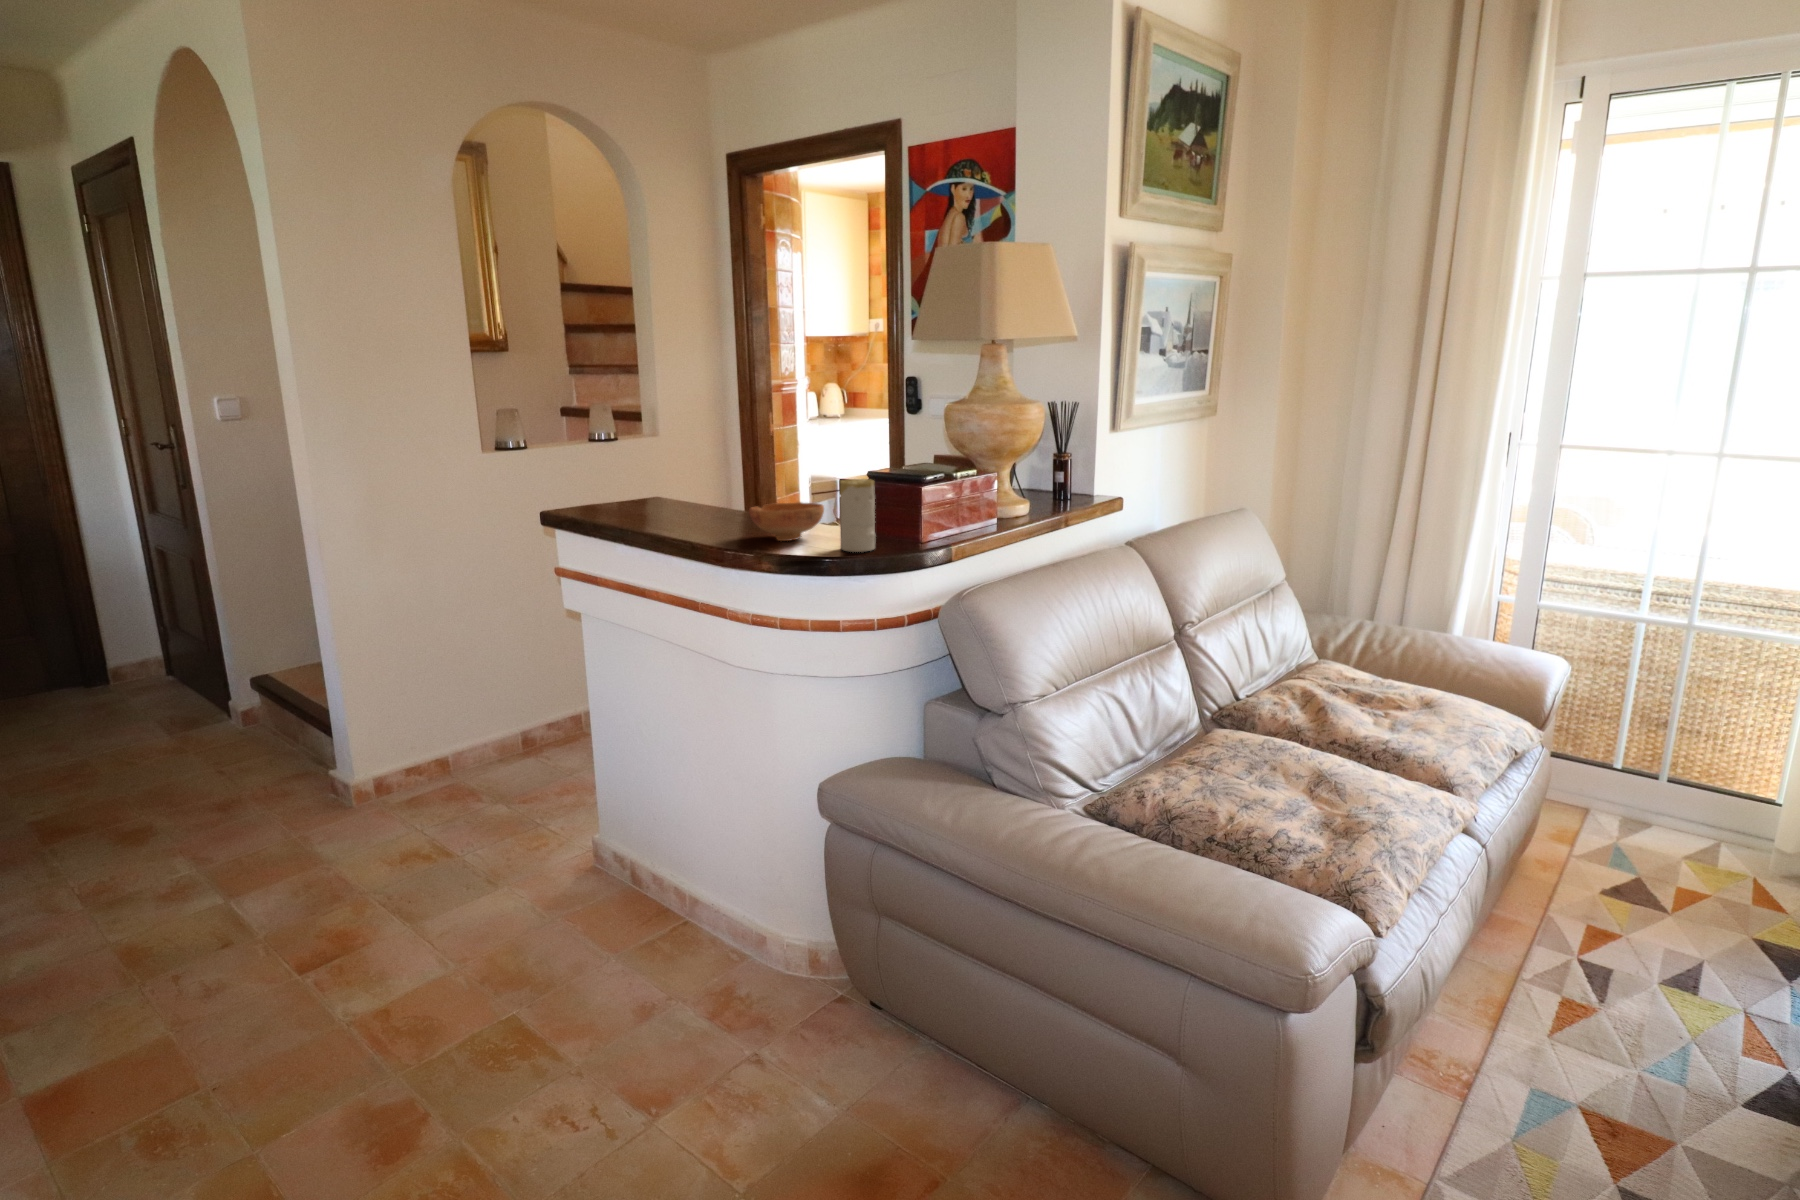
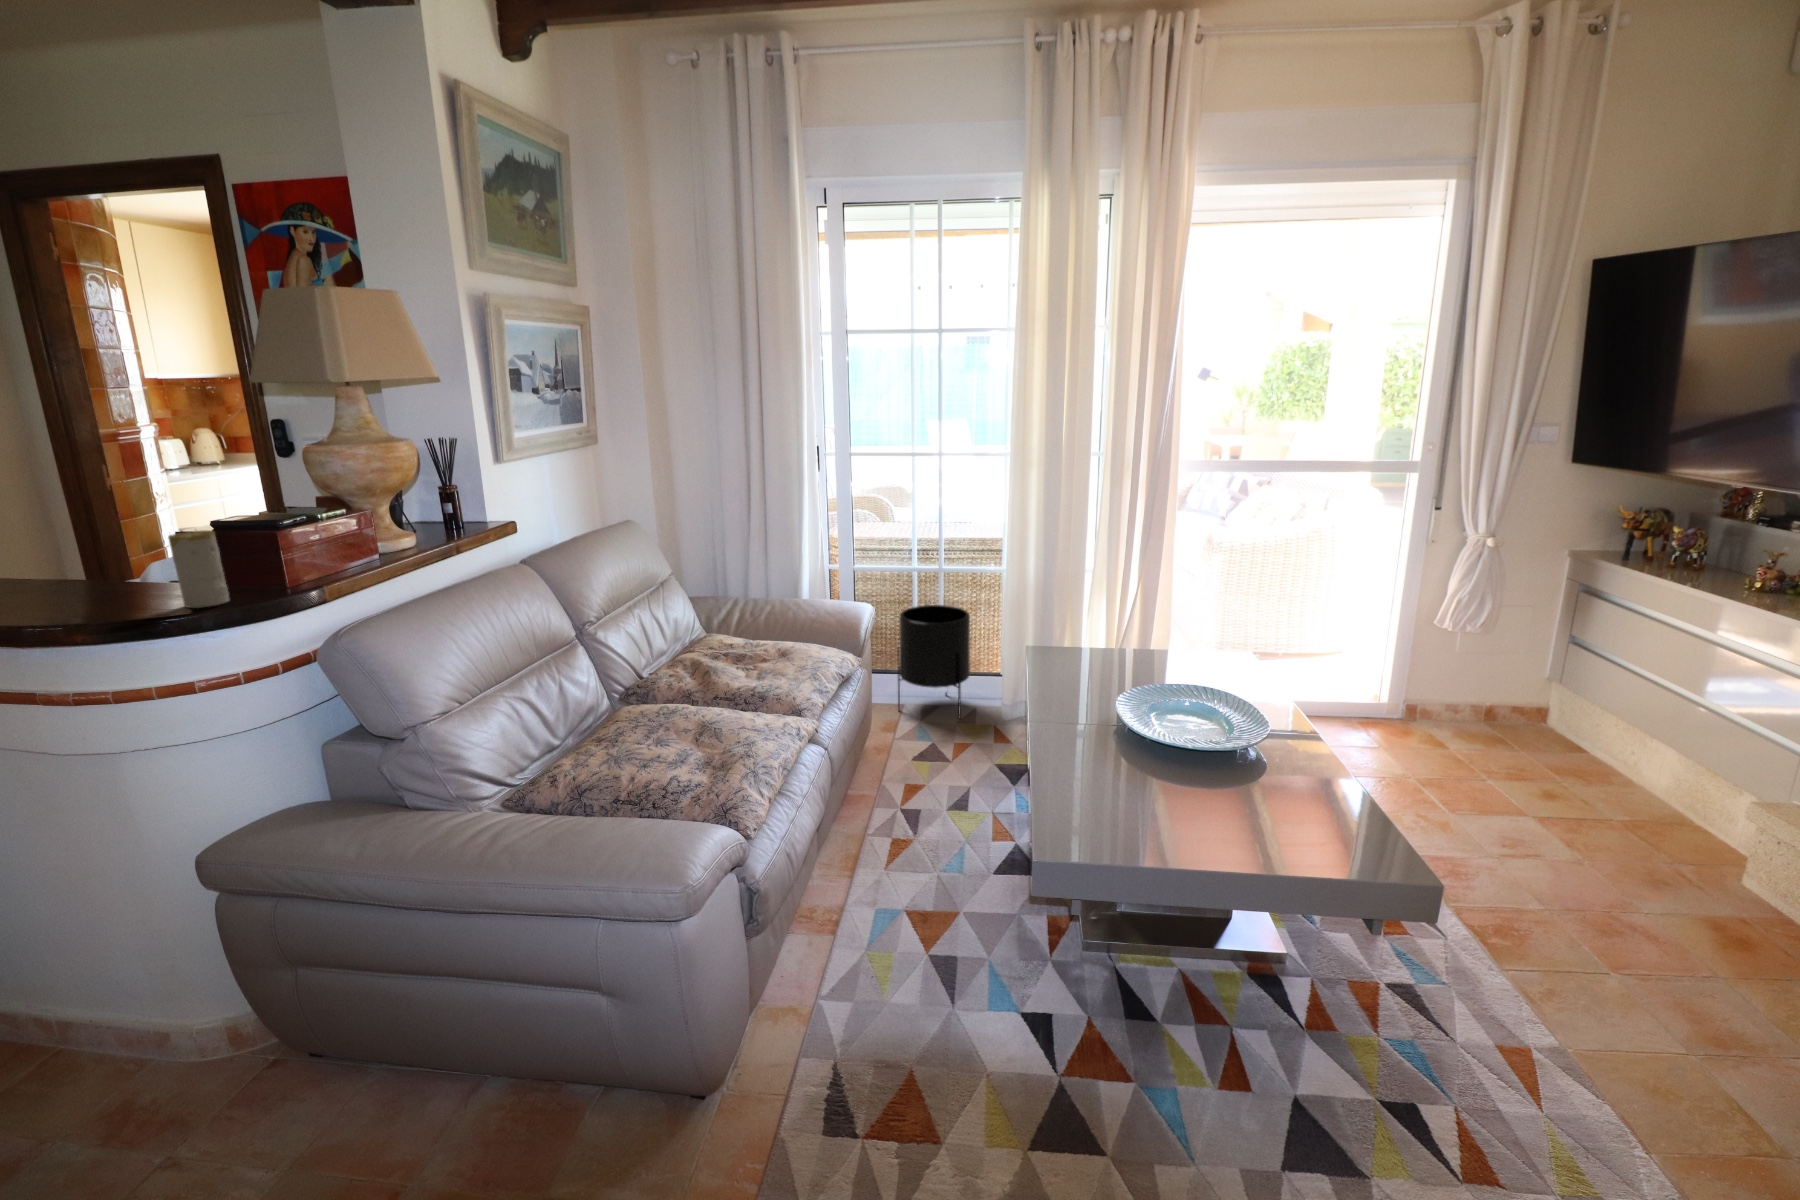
bowl: present [749,502,824,541] -> none [49,562,158,607]
planter: none [1576,673,1733,851] -> present [897,605,970,718]

